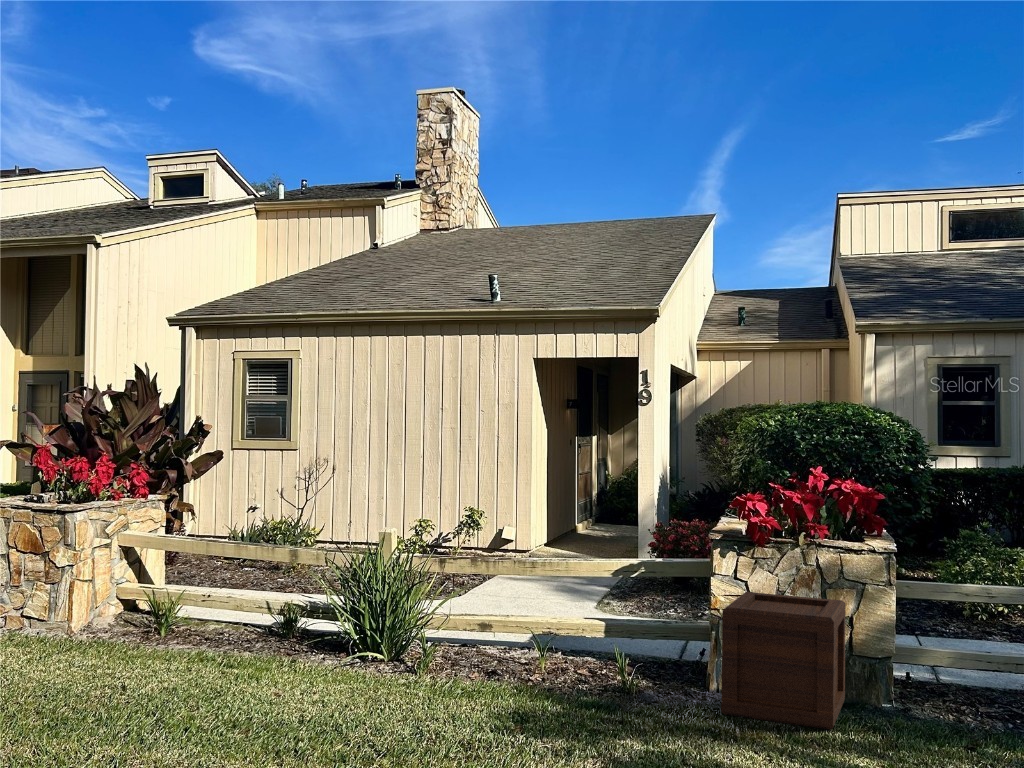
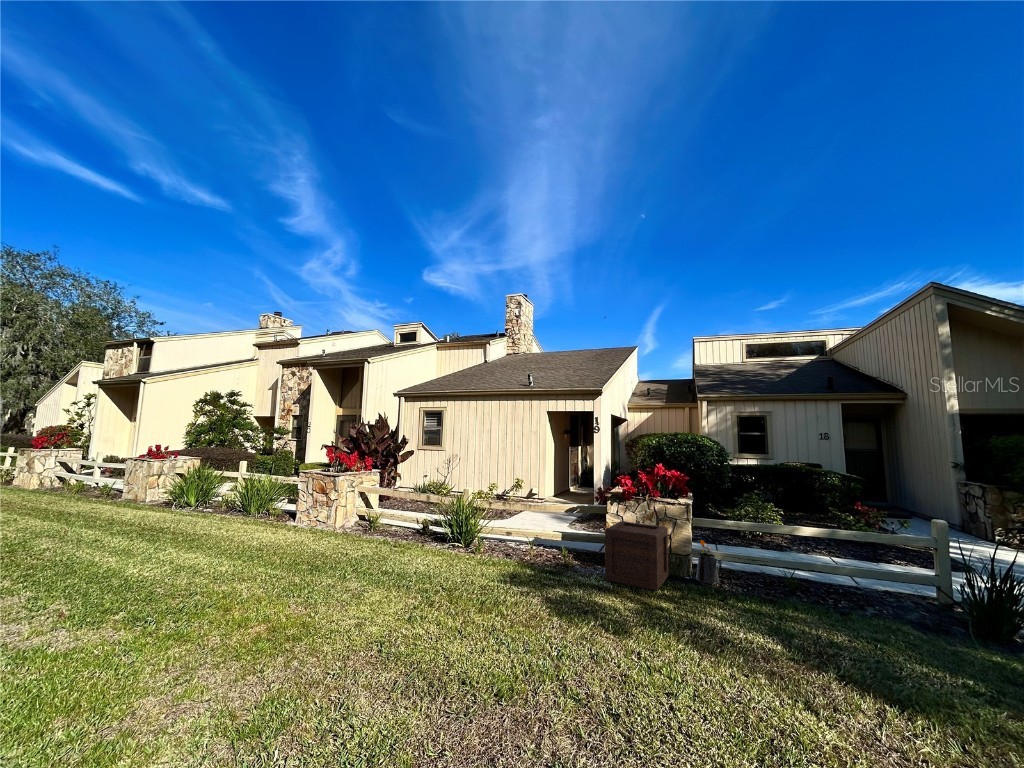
watering can: none [898,623,947,711] -> present [696,540,720,584]

